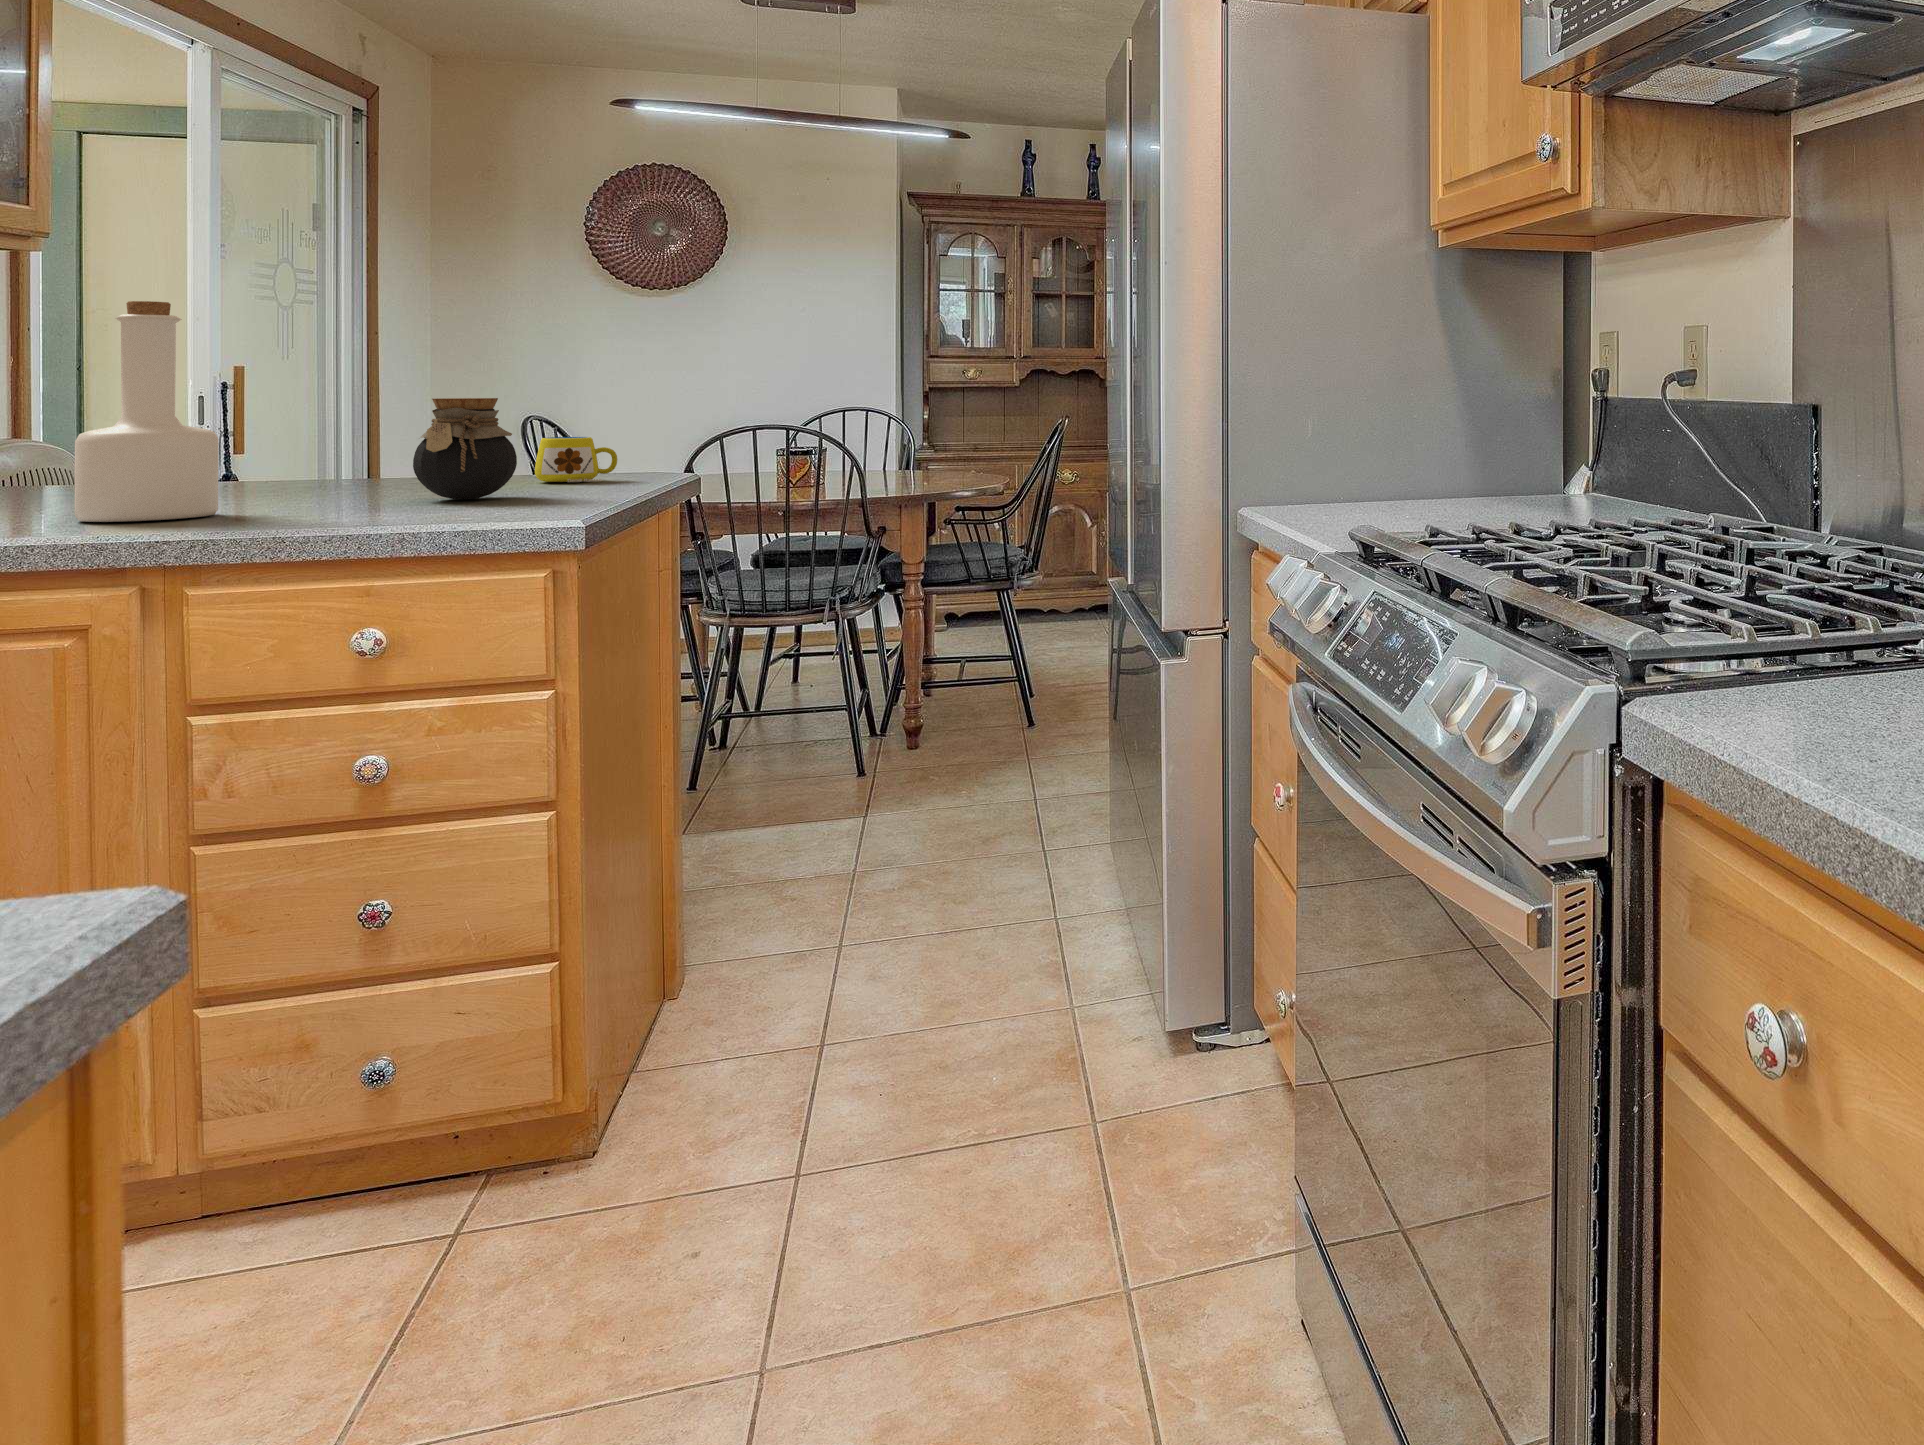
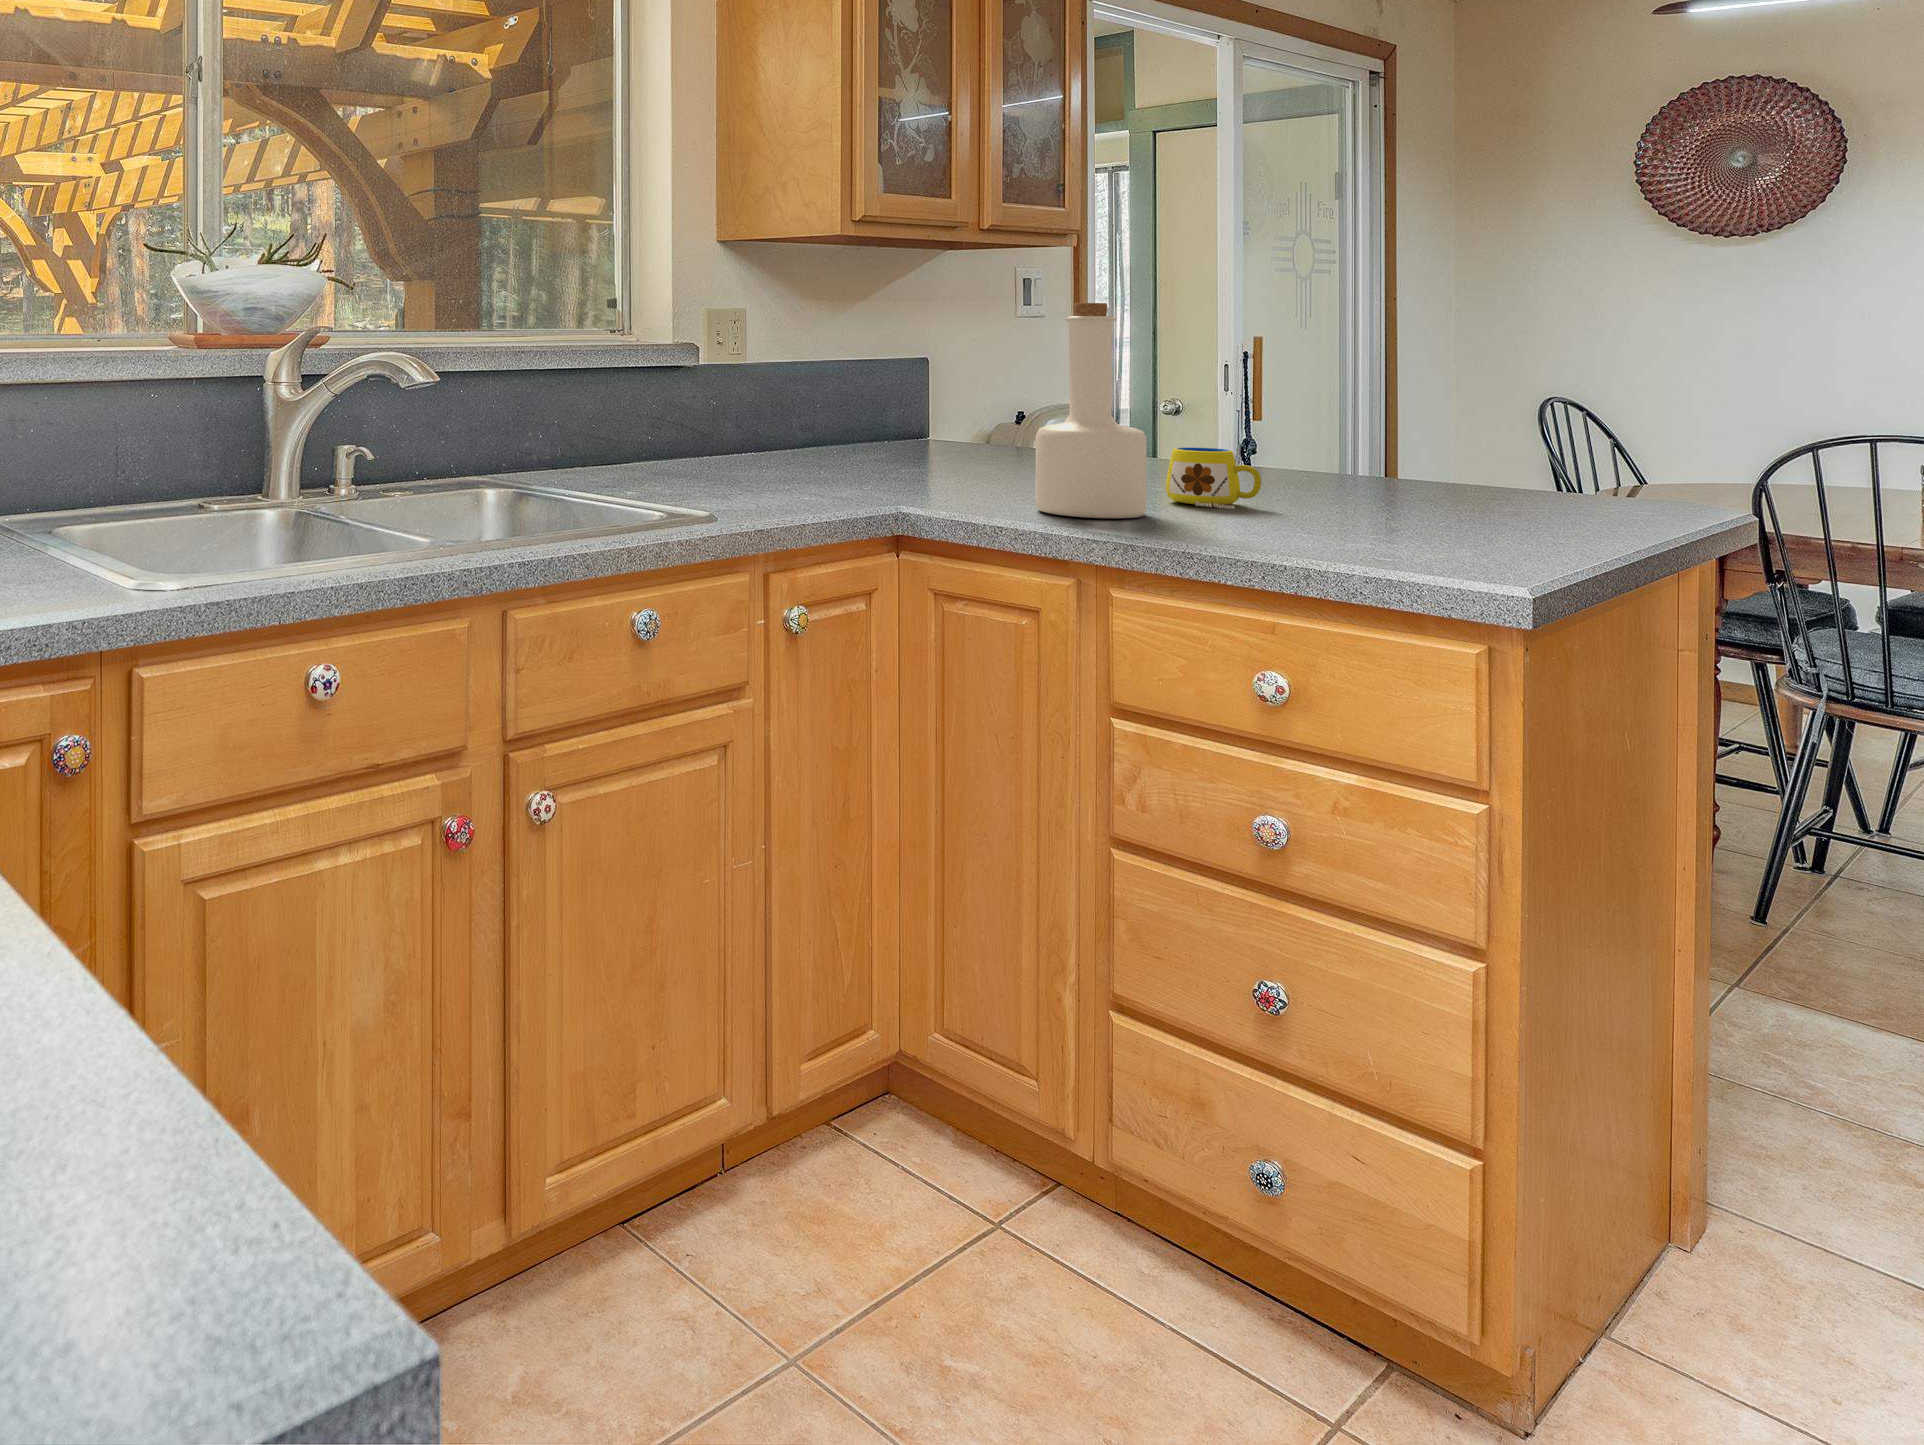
jar: present [413,398,517,499] -> none [1337,403,1459,527]
mug: present [535,437,617,482] -> present [1166,448,1261,508]

